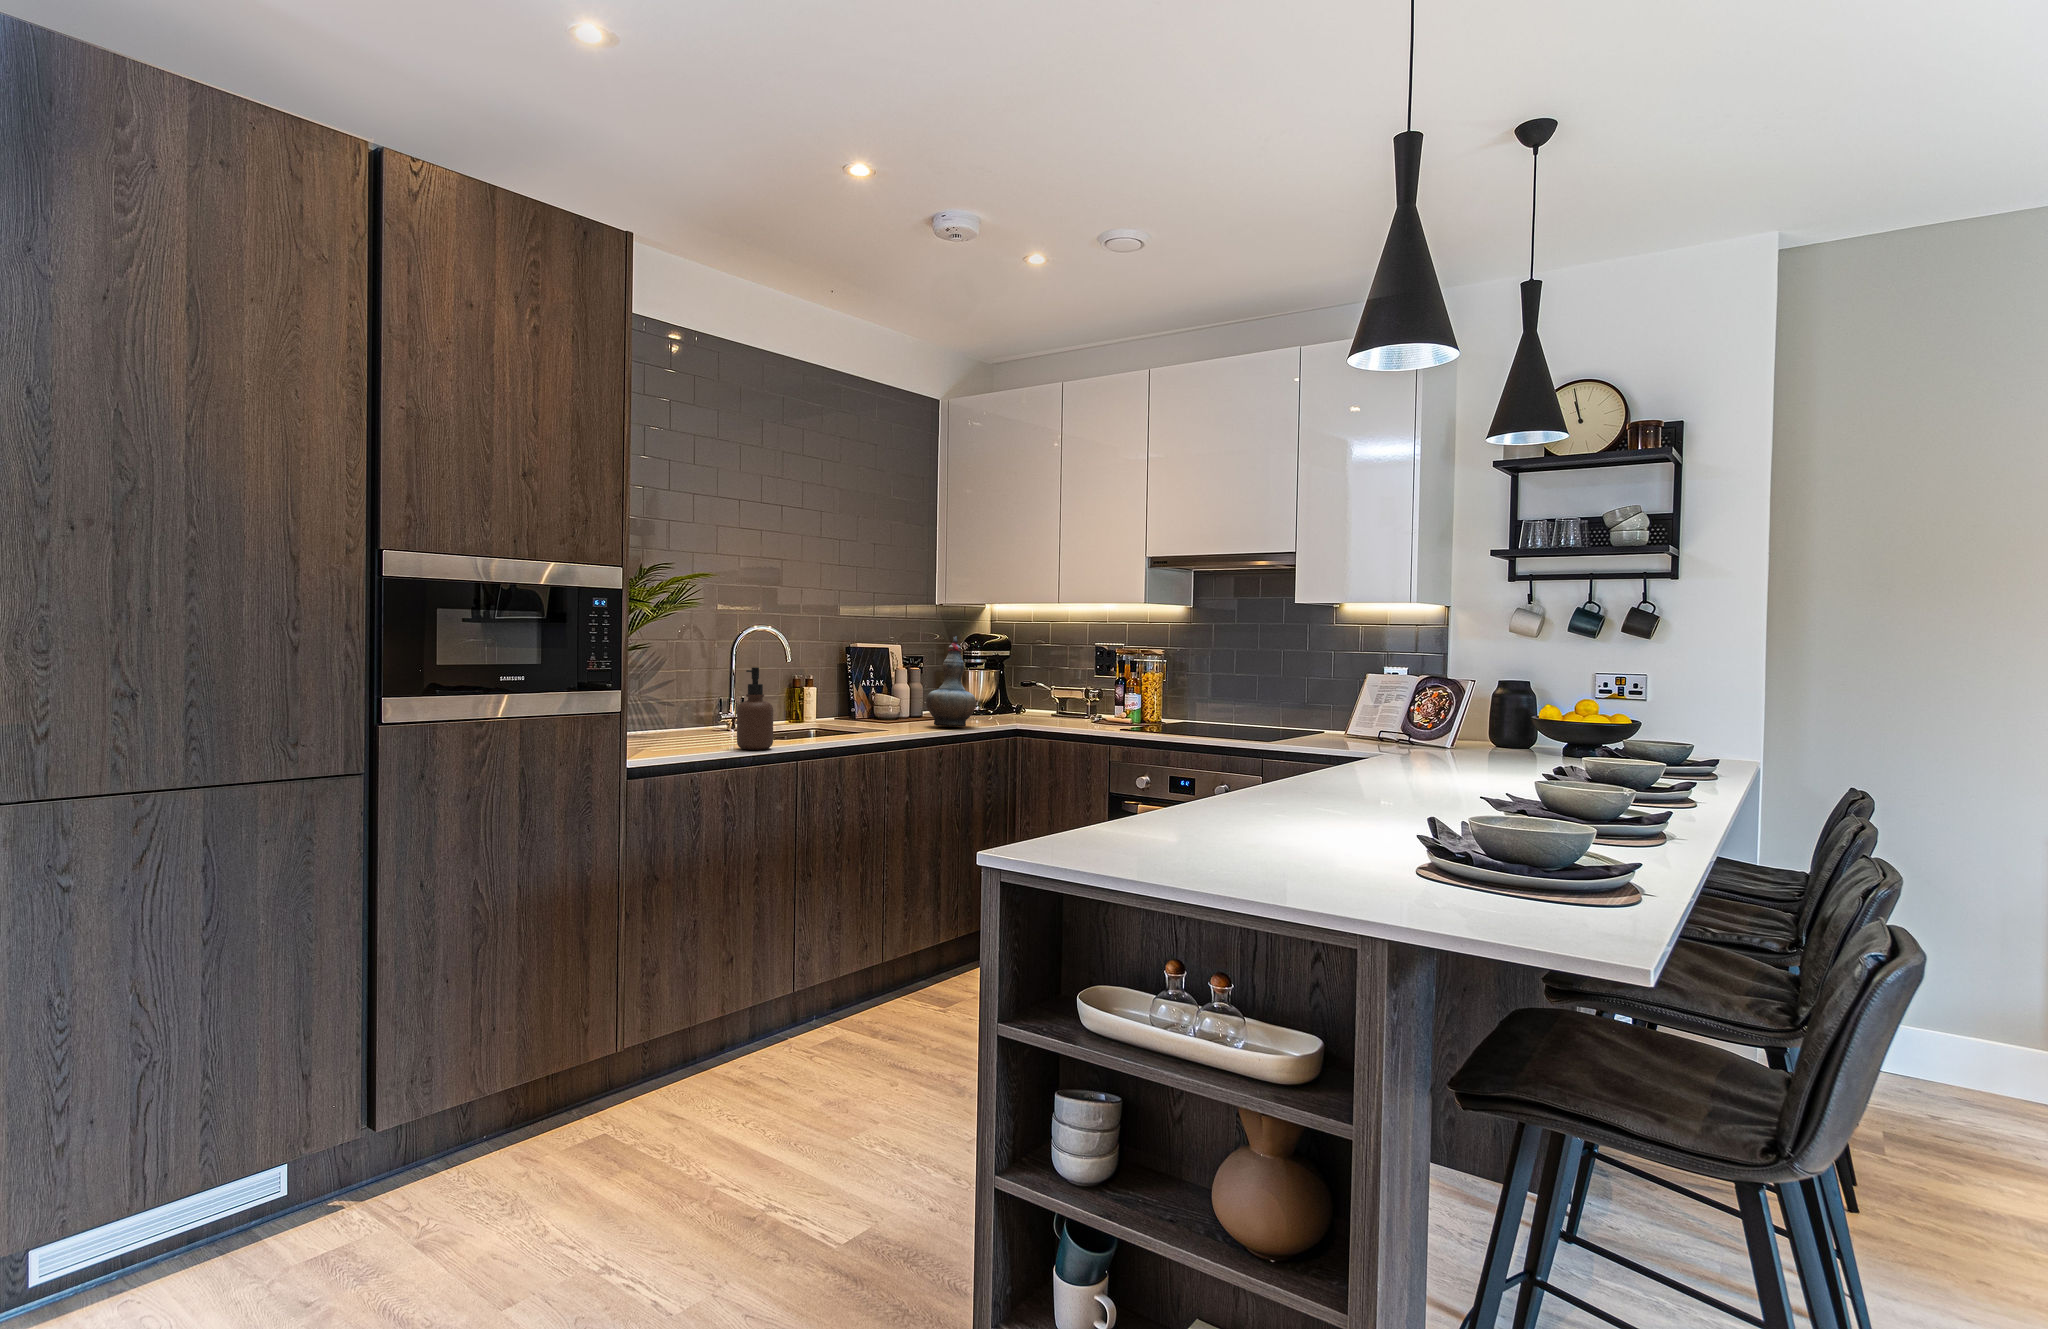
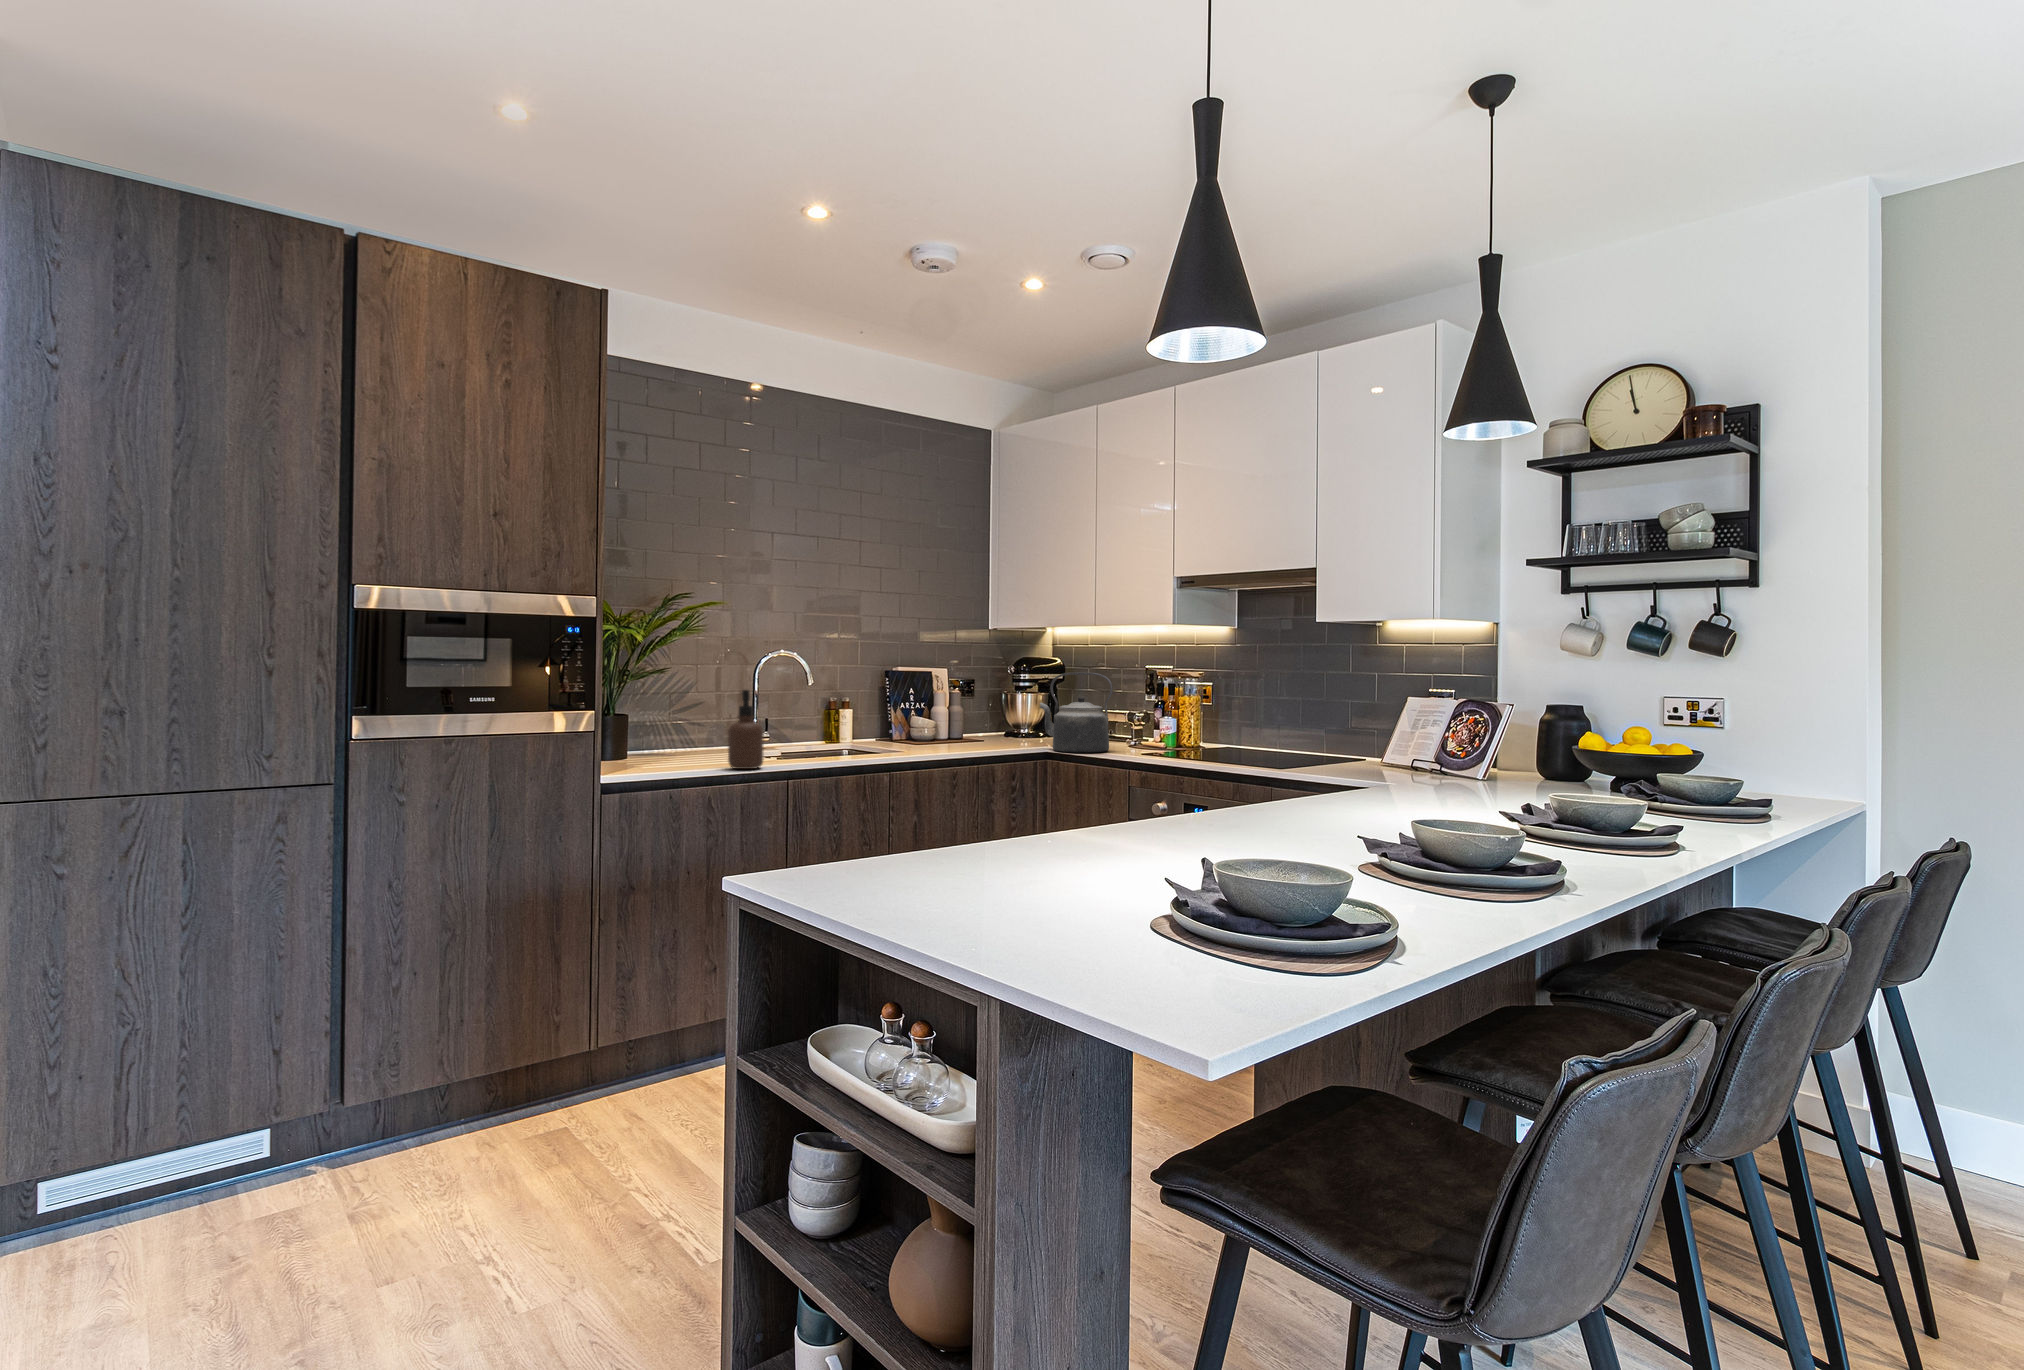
decorative vase: present [926,636,976,727] -> none [951,658,1001,750]
kettle: none [1009,650,1082,728] -> present [1040,673,1113,752]

